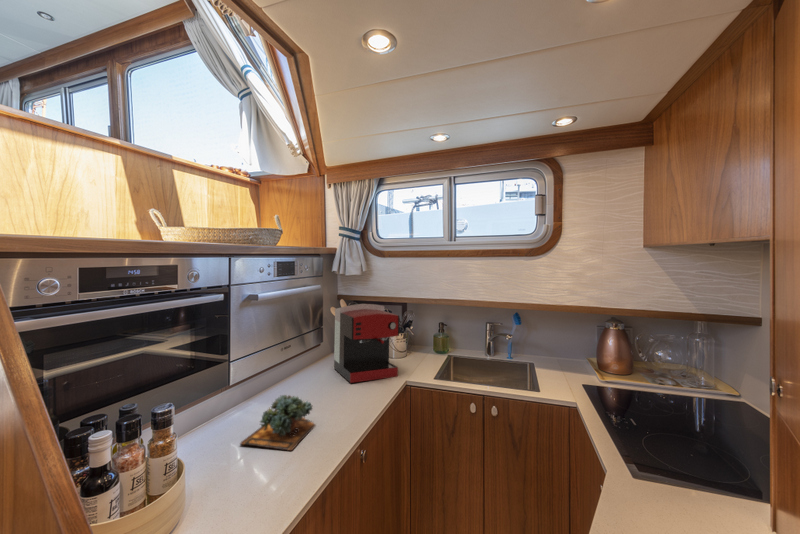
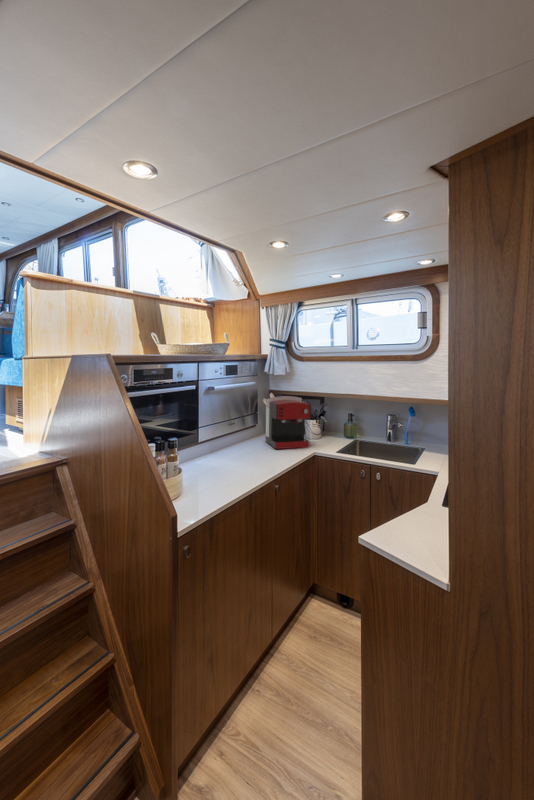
succulent plant: present [240,395,315,450] -> none [208,447,254,475]

